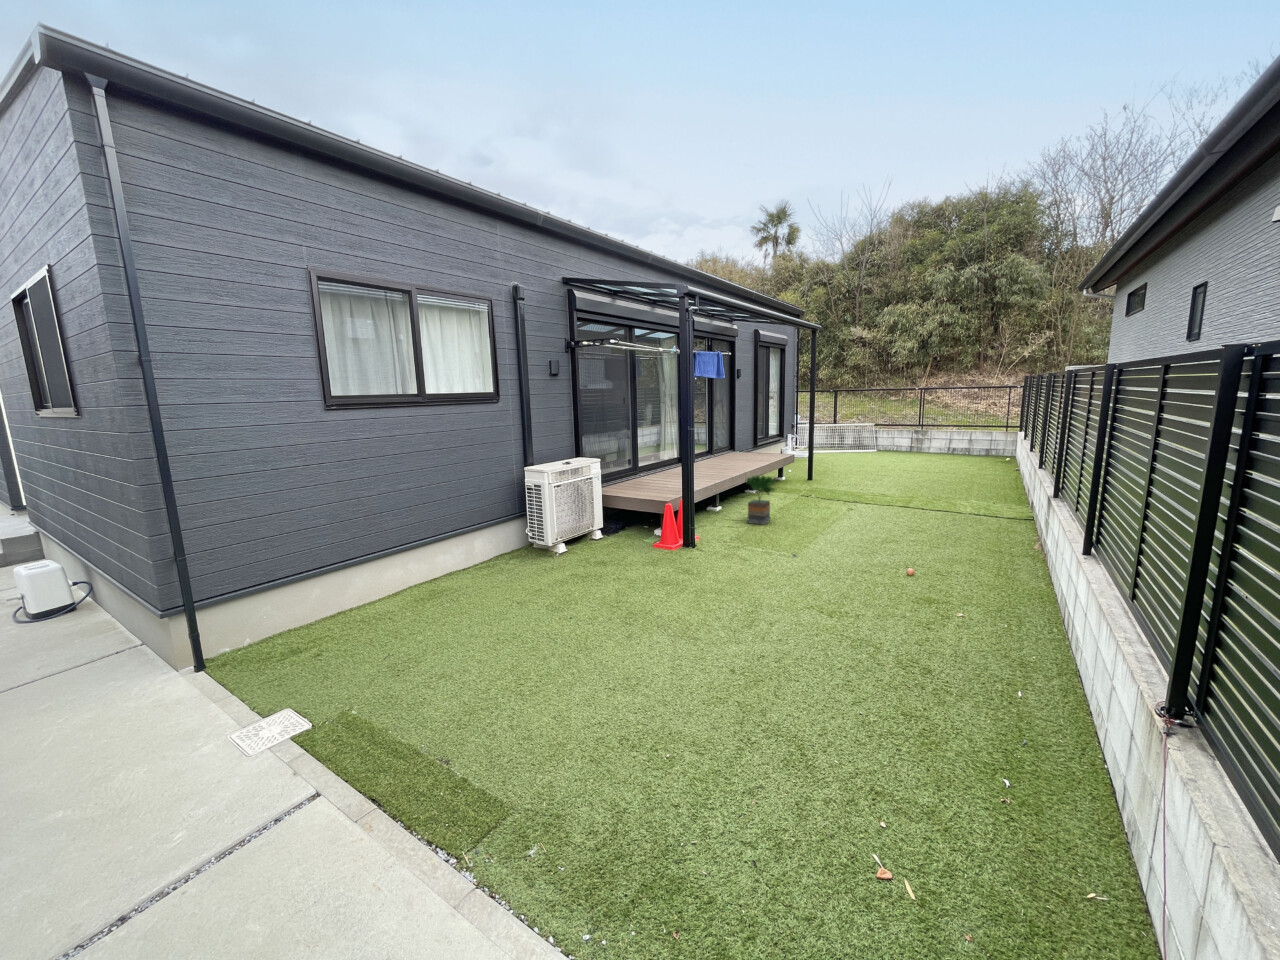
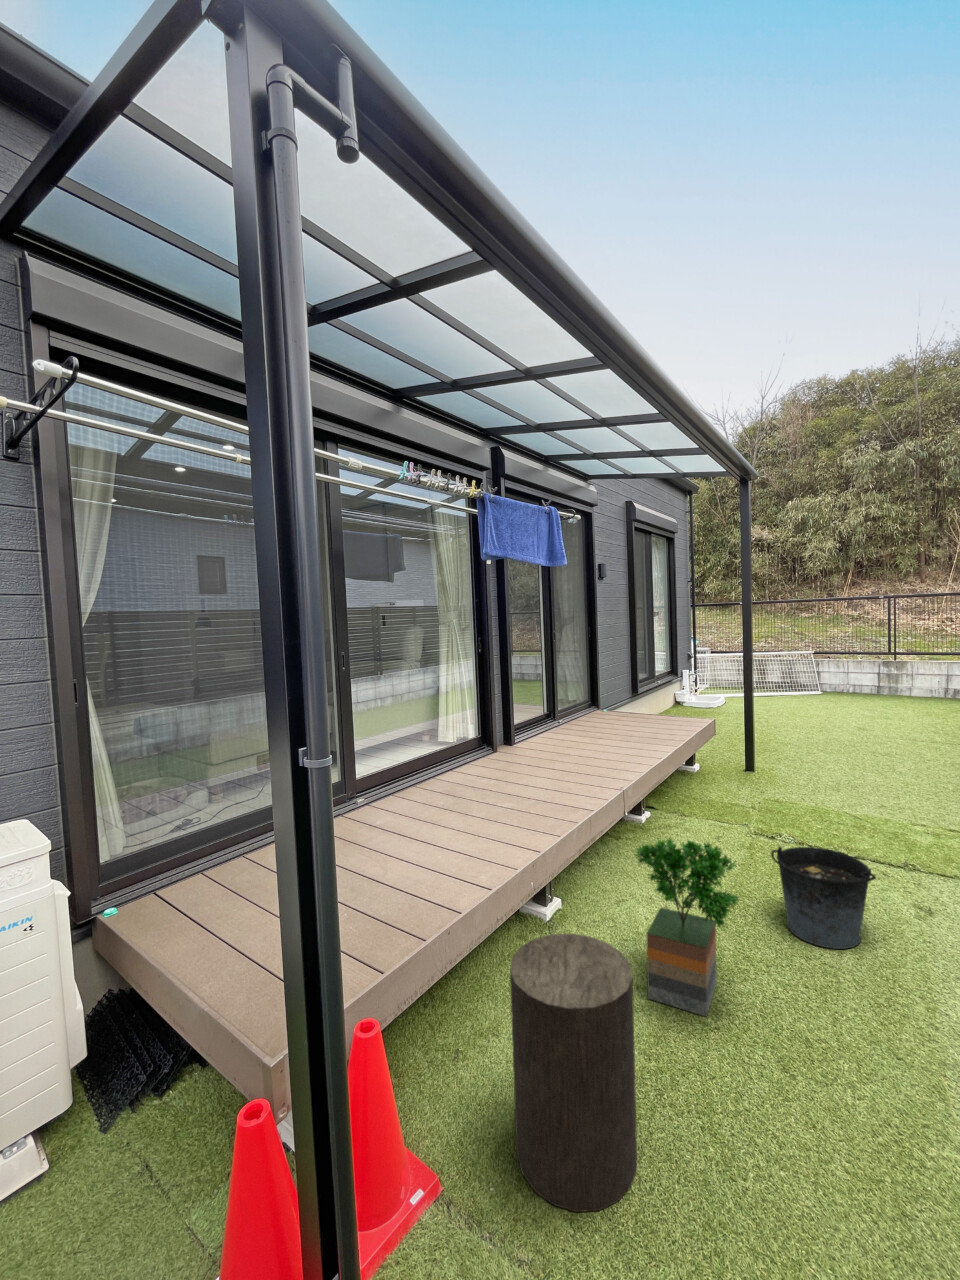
bucket: none [794,486,825,515] -> present [771,847,876,949]
stool: none [712,488,741,541] -> present [510,934,637,1212]

